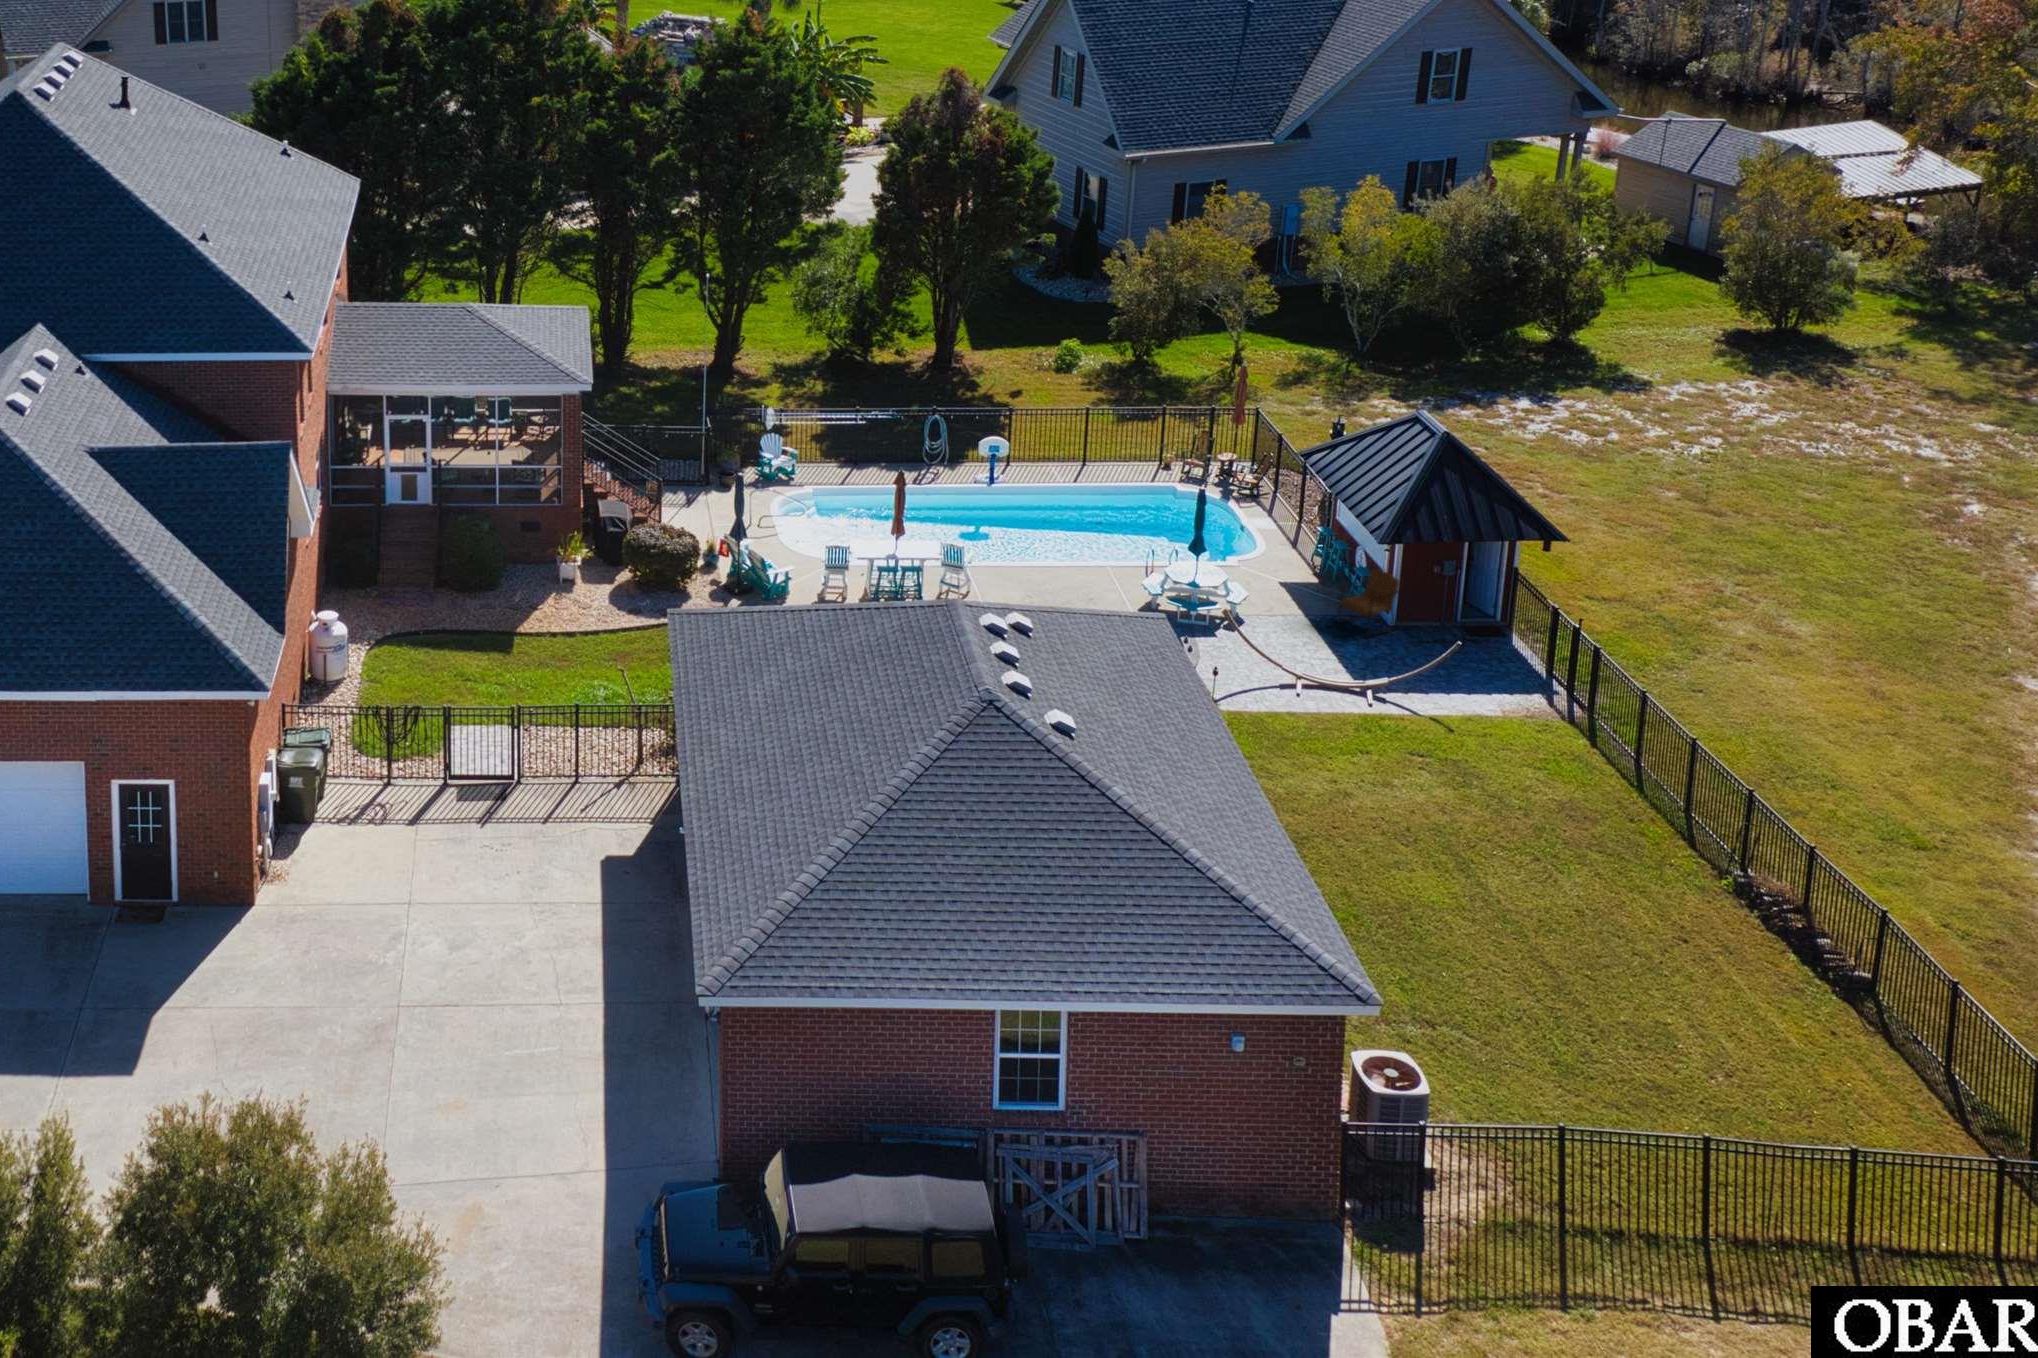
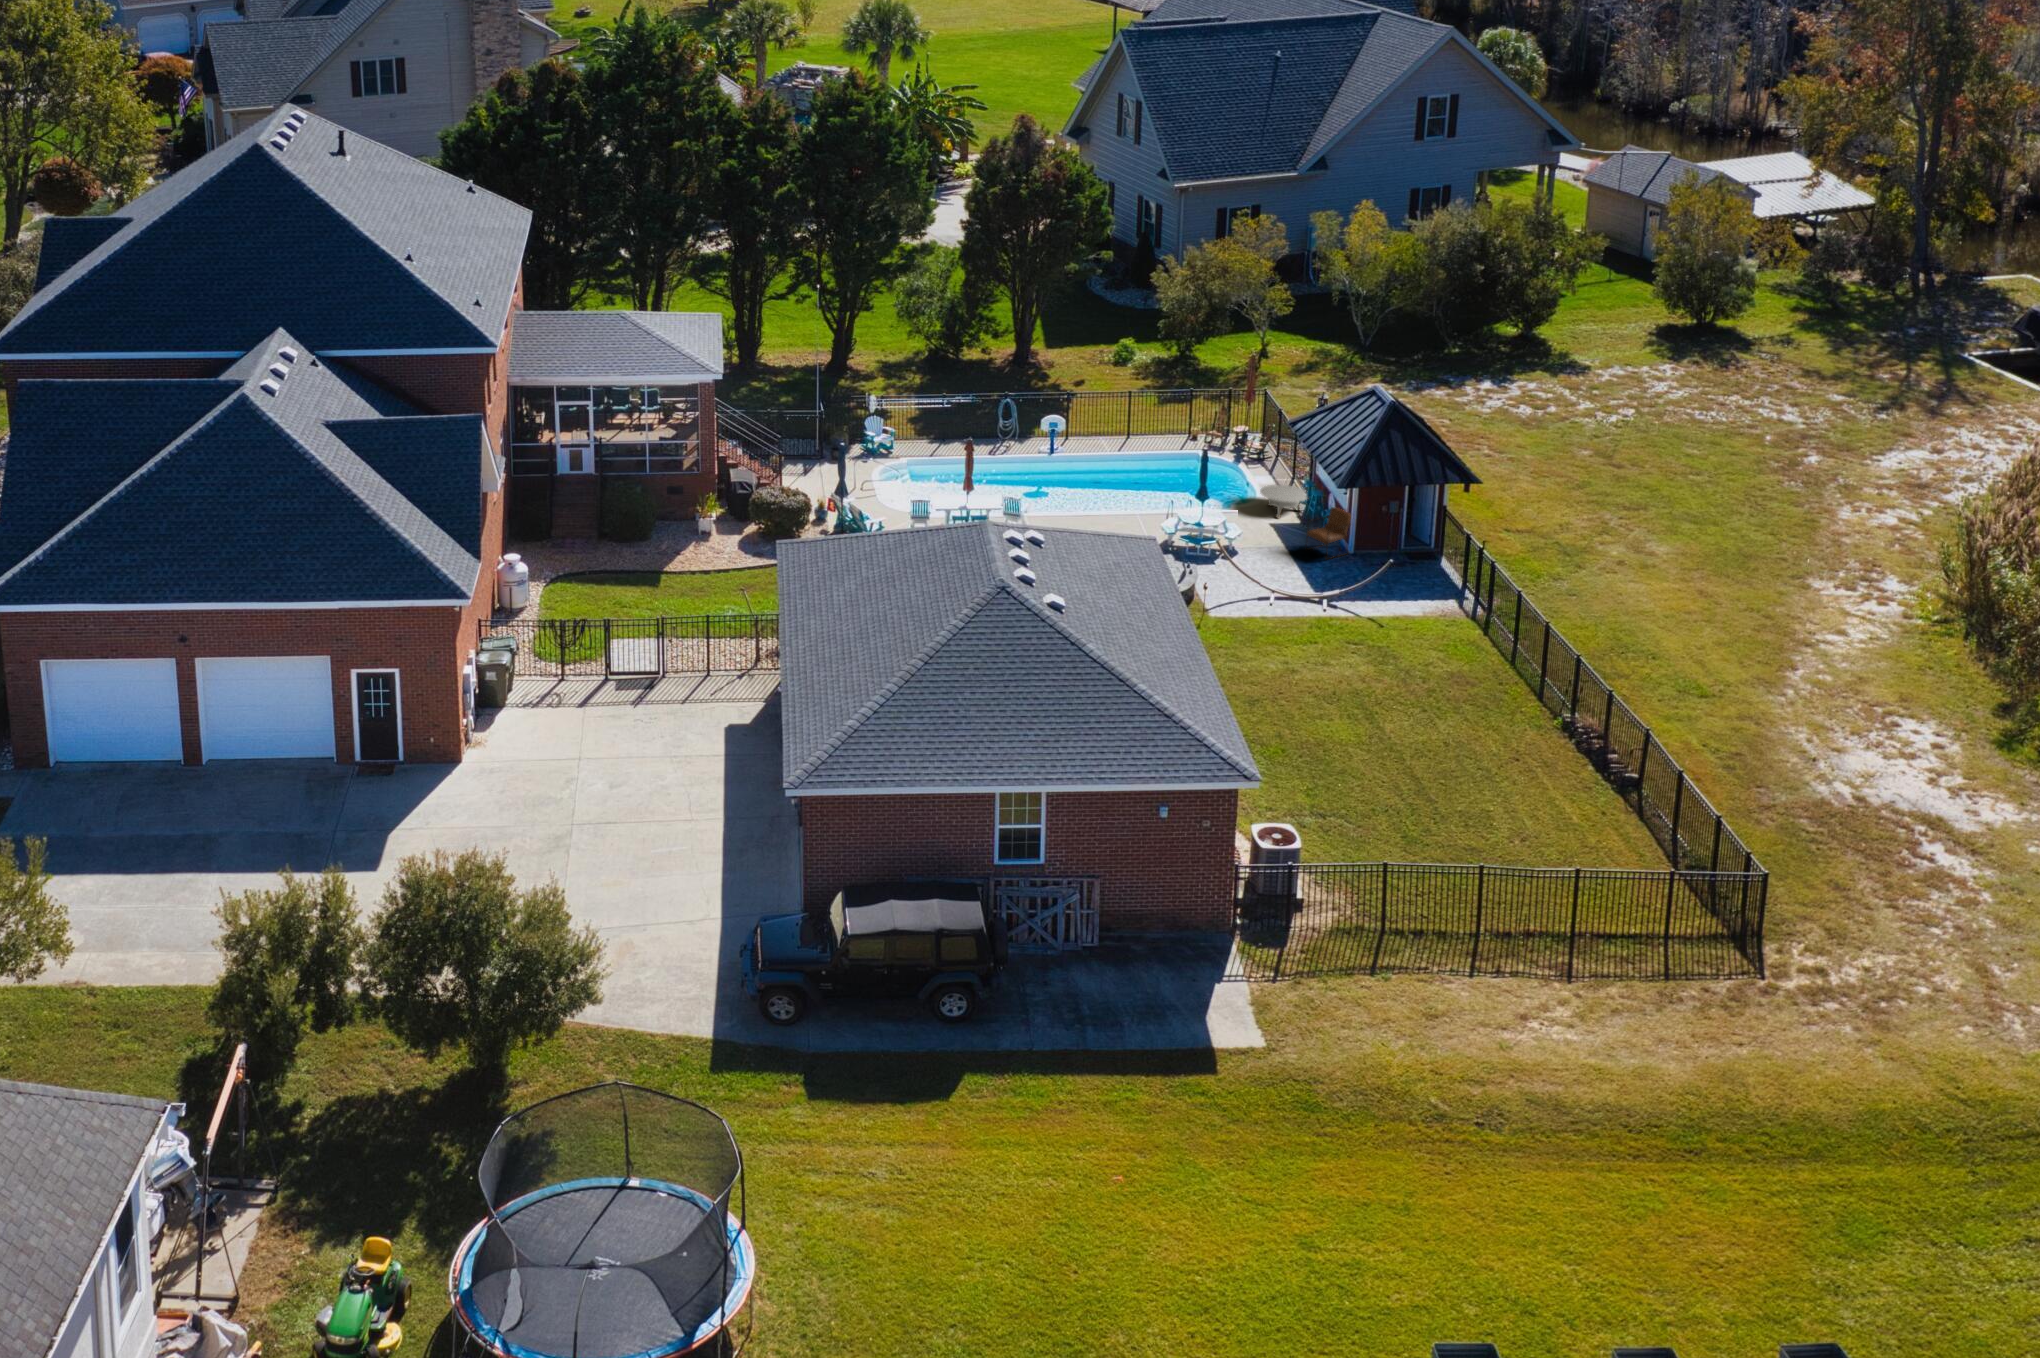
round table: none [1269,534,1335,579] -> present [1260,485,1307,518]

